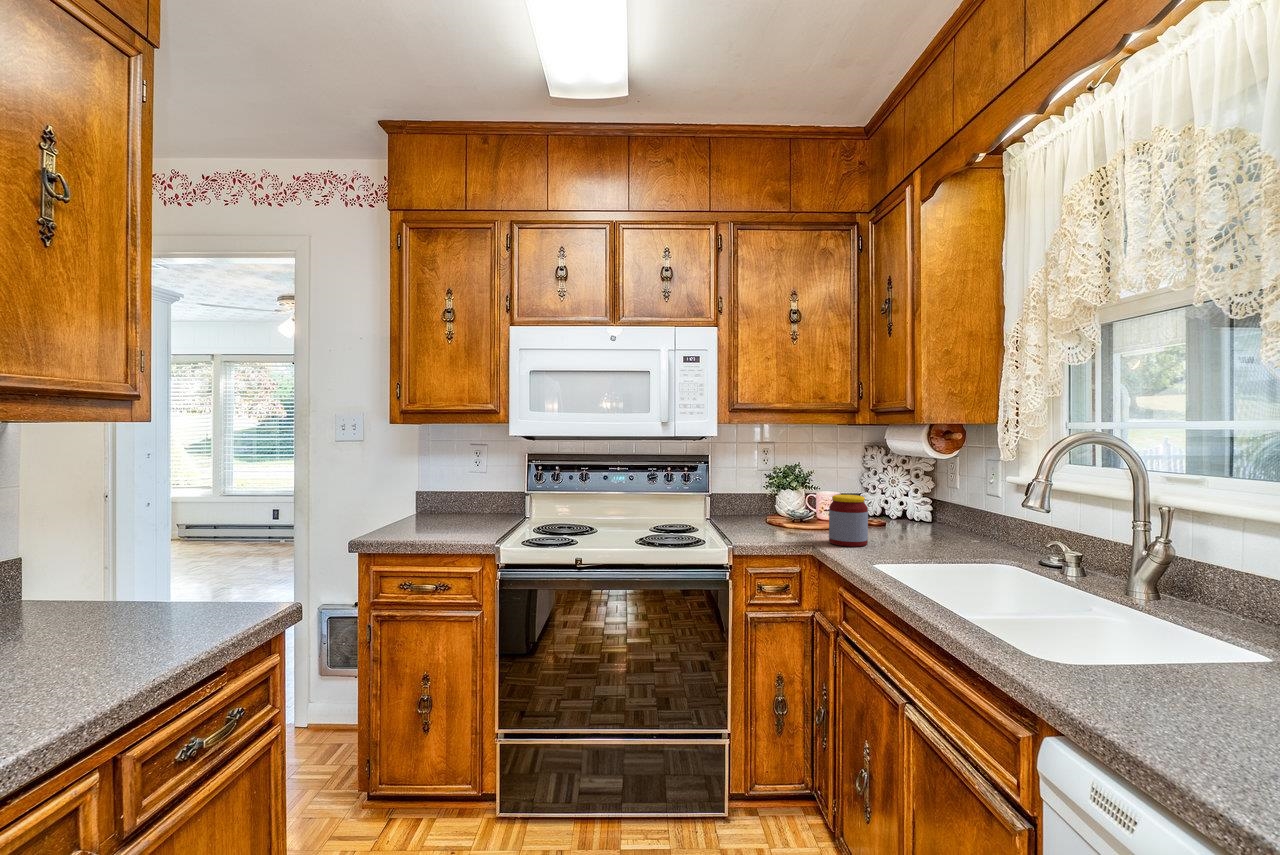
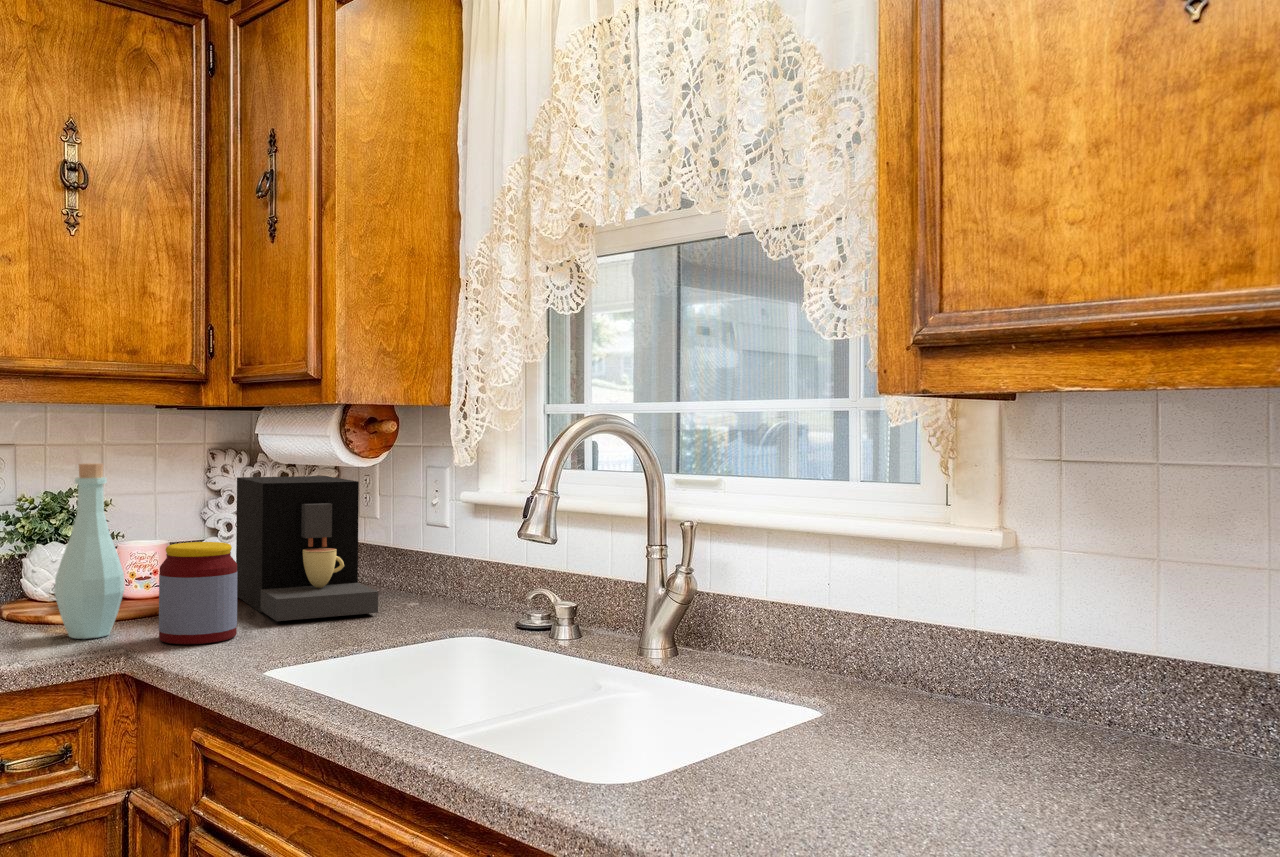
bottle: none [784,453,815,537] -> present [55,463,125,639]
coffee maker: none [875,462,951,543] -> present [236,476,378,621]

